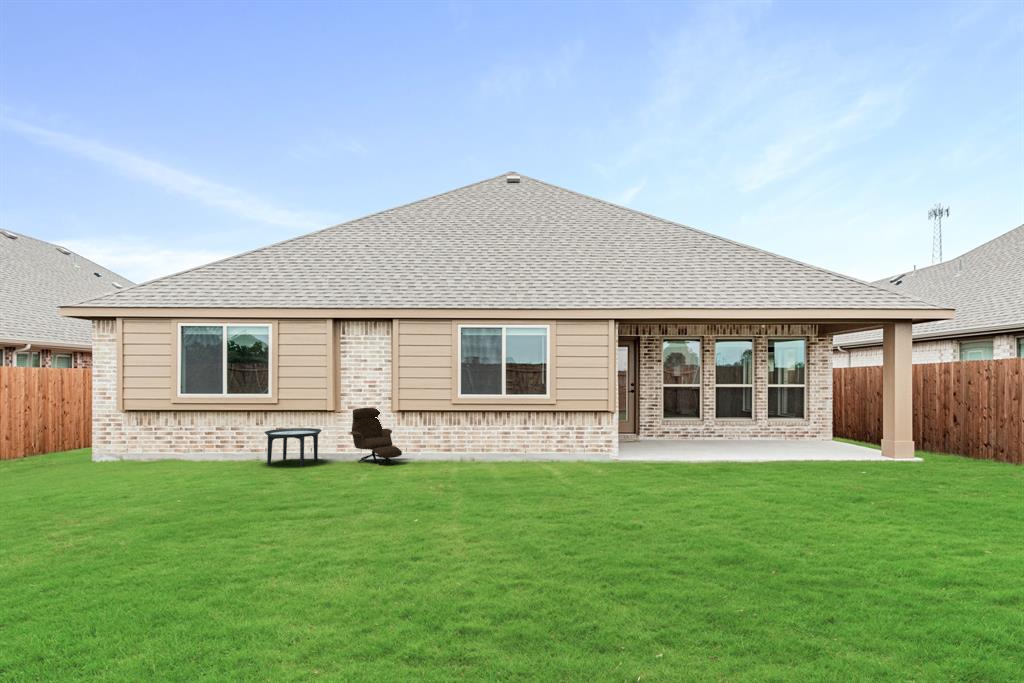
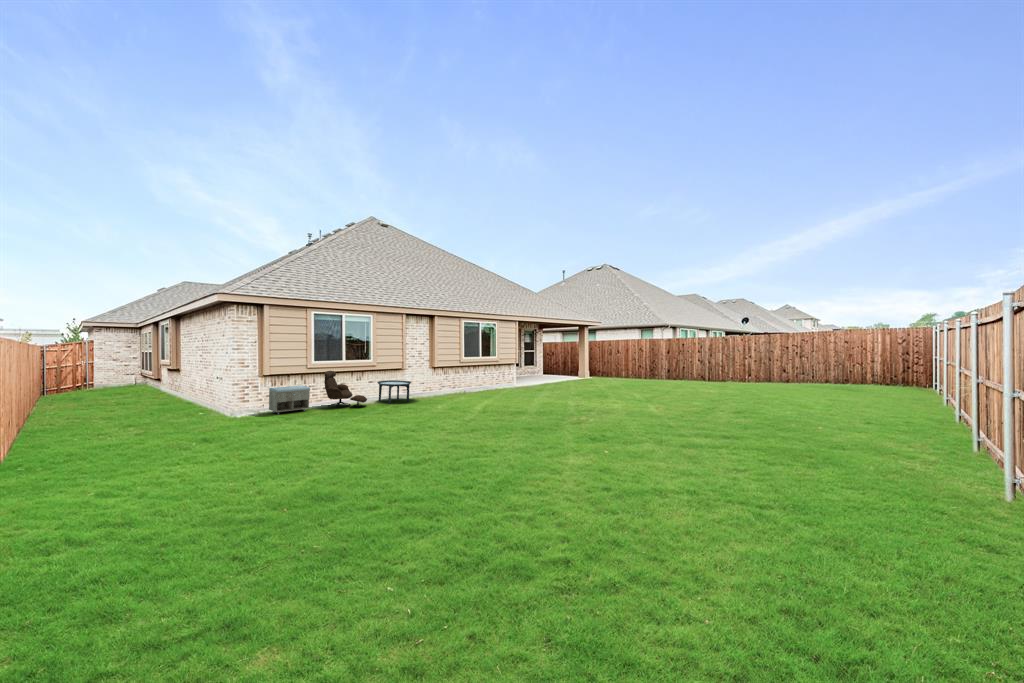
lounge chair: present [350,408,402,465] -> present [324,371,367,408]
storage bench: none [115,427,174,463] -> present [269,385,310,414]

